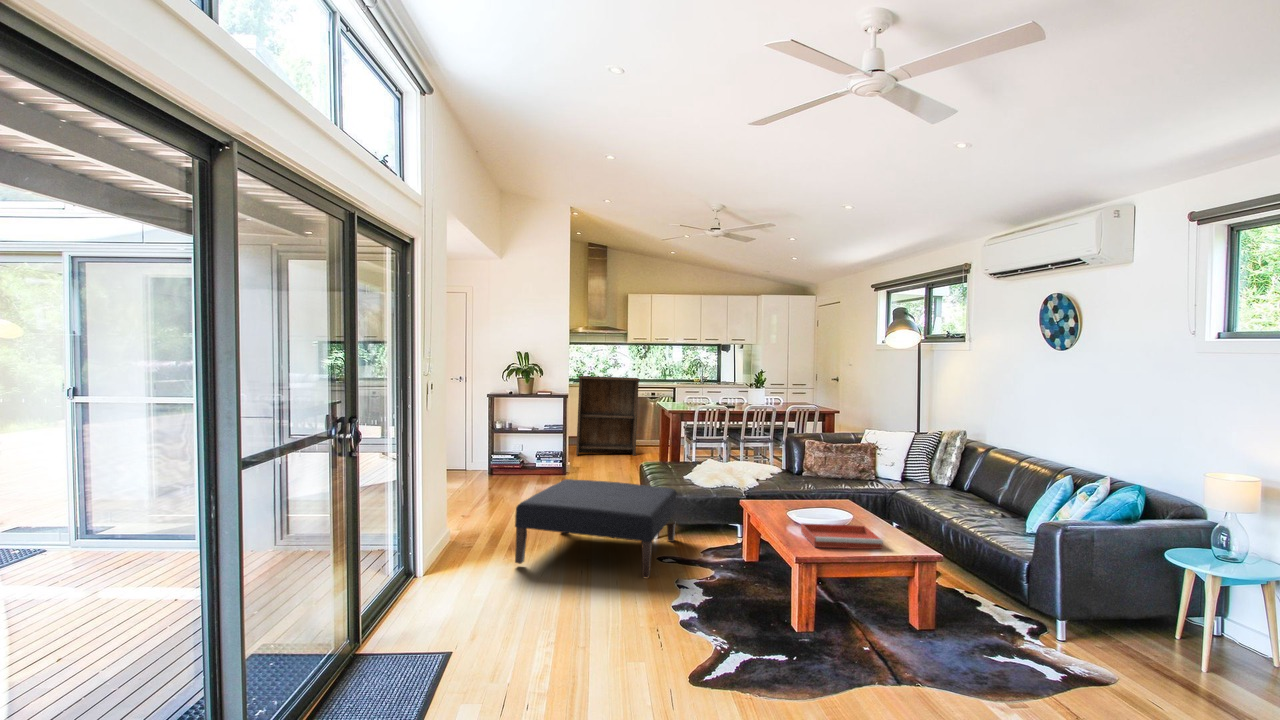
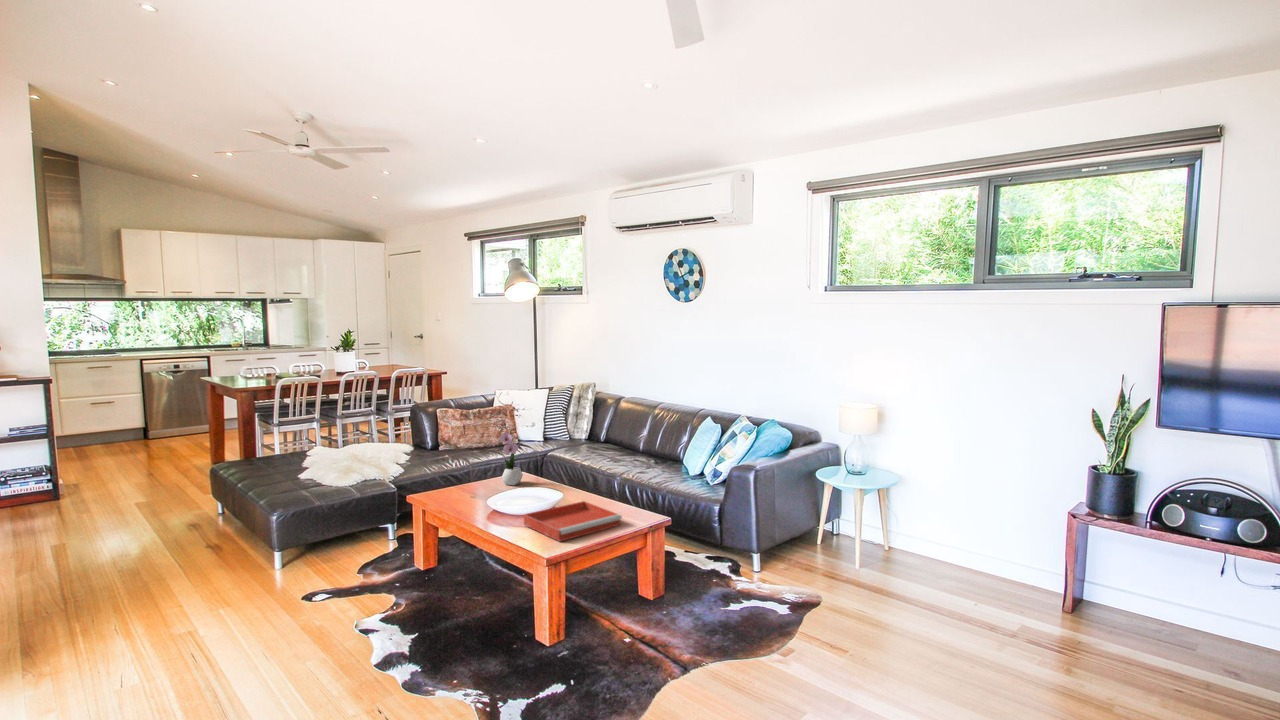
bookshelf: present [576,376,640,456] -> none [44,346,159,461]
flower arrangement: none [817,452,842,509] -> present [500,423,524,485]
ottoman: present [515,479,677,578] -> none [23,496,307,689]

